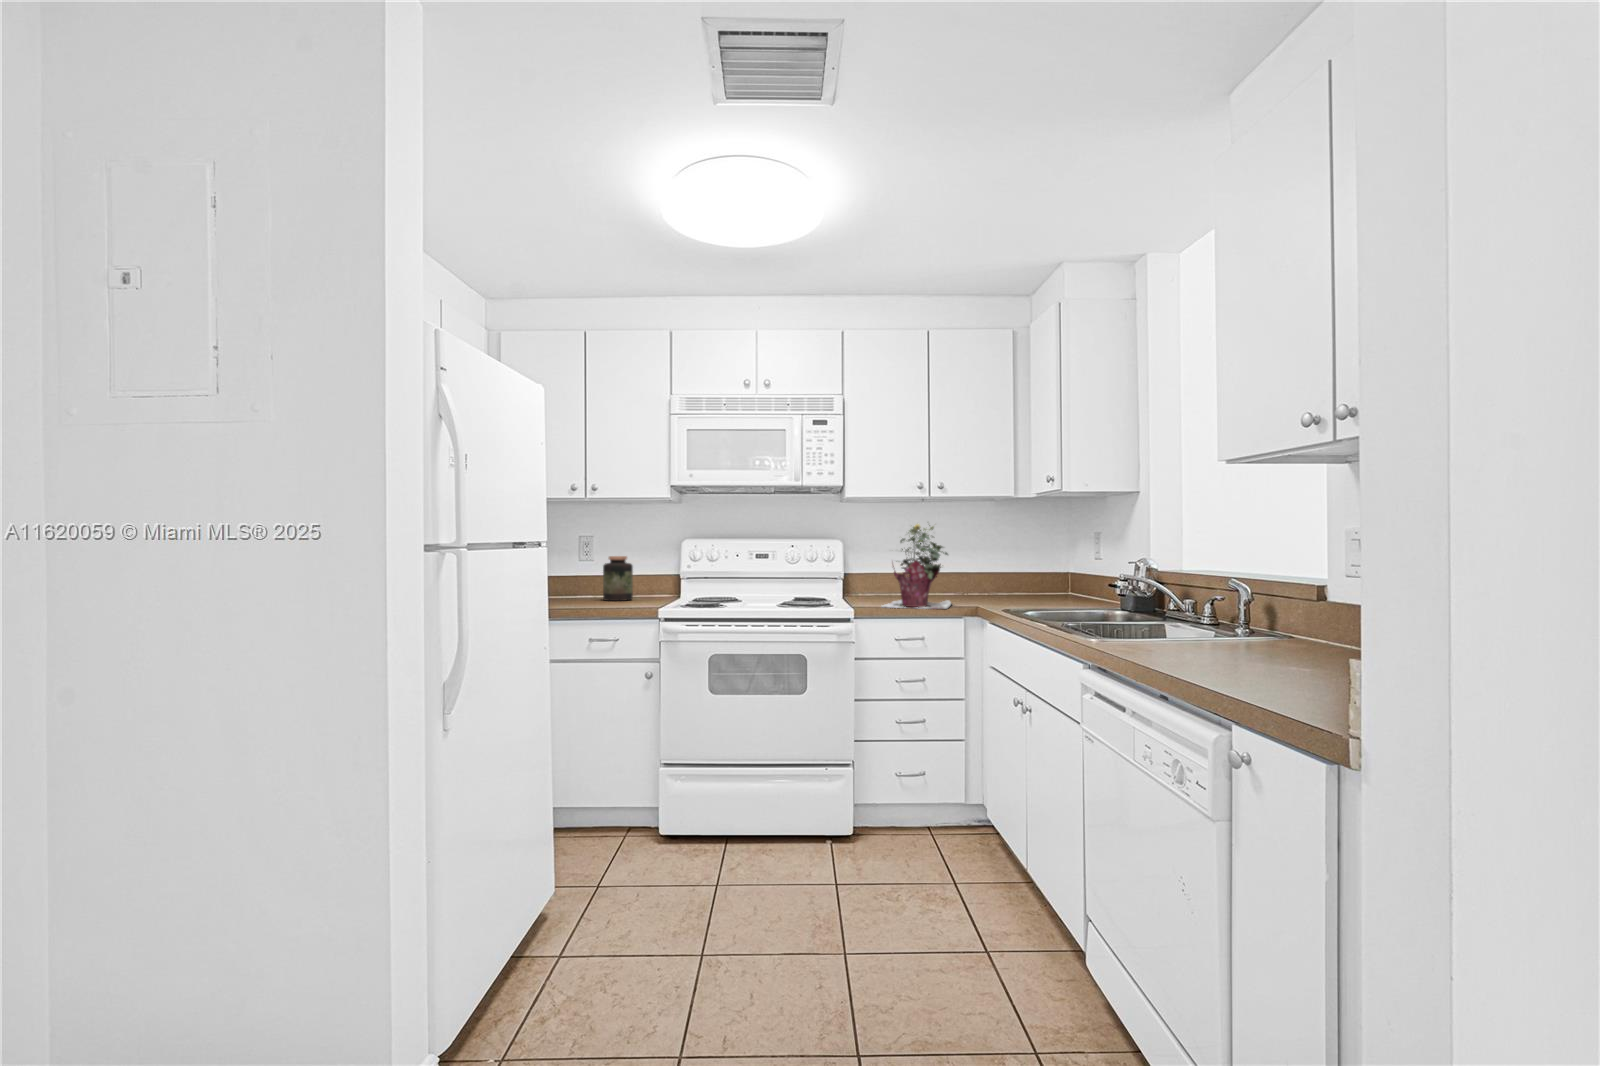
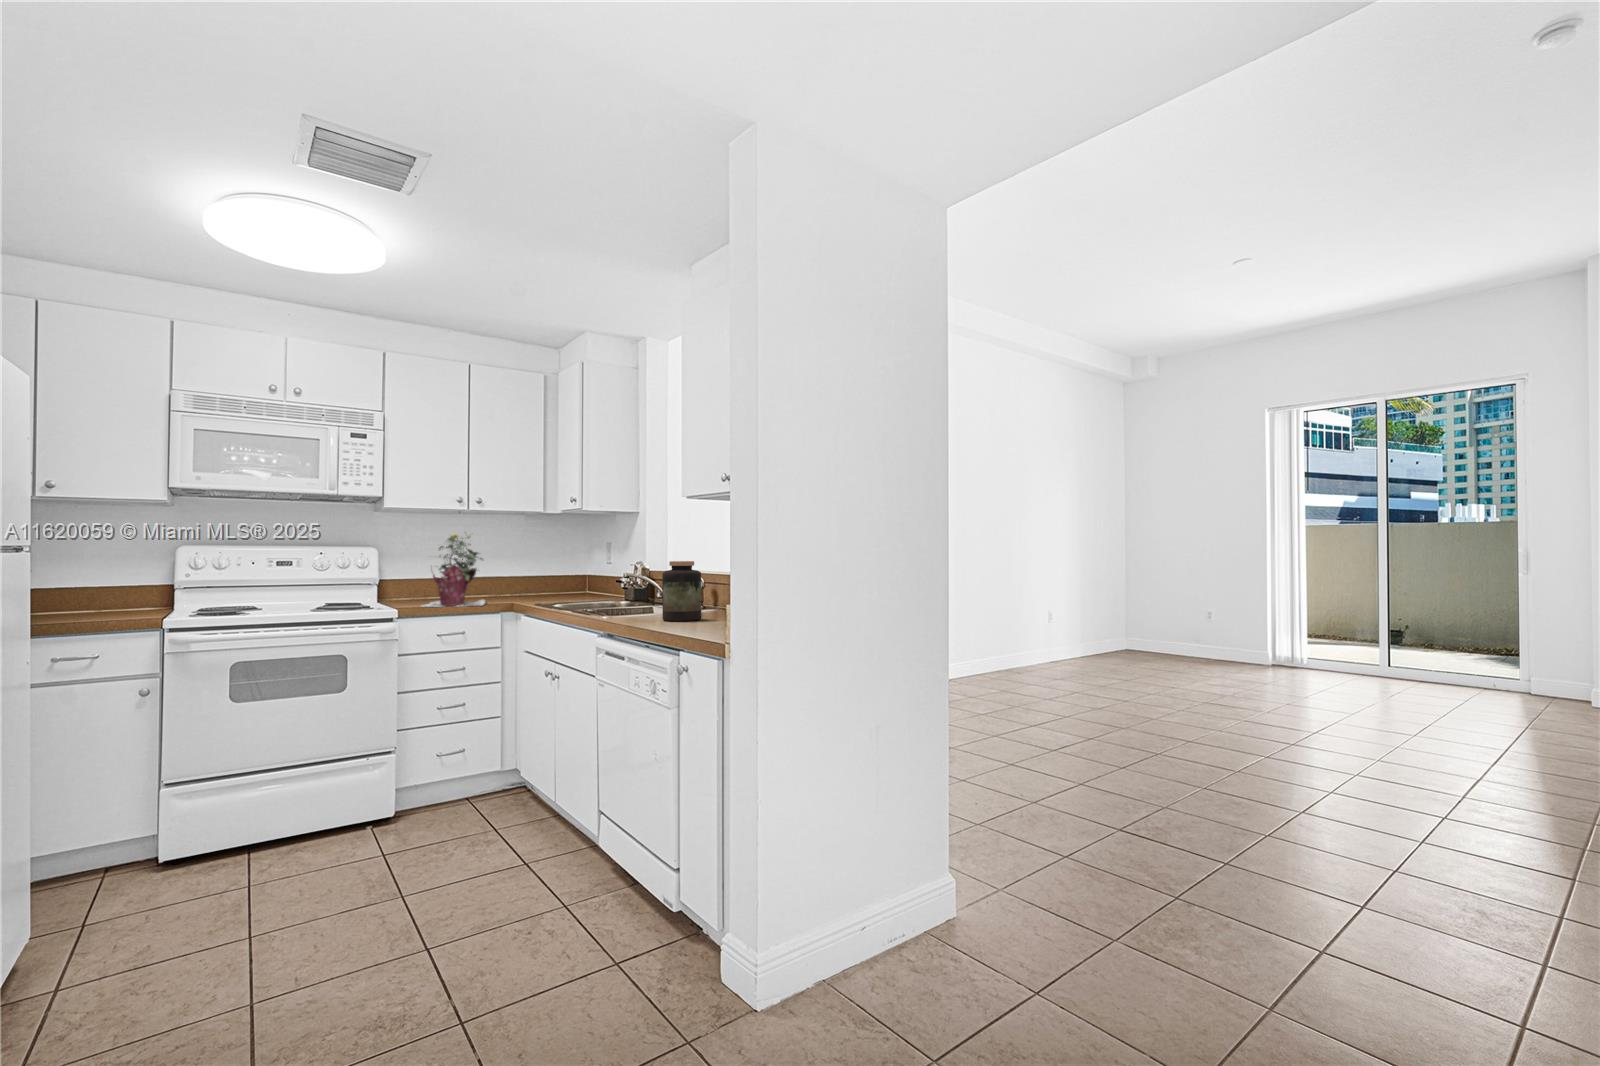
jar: present [603,556,633,601] -> present [662,561,701,621]

